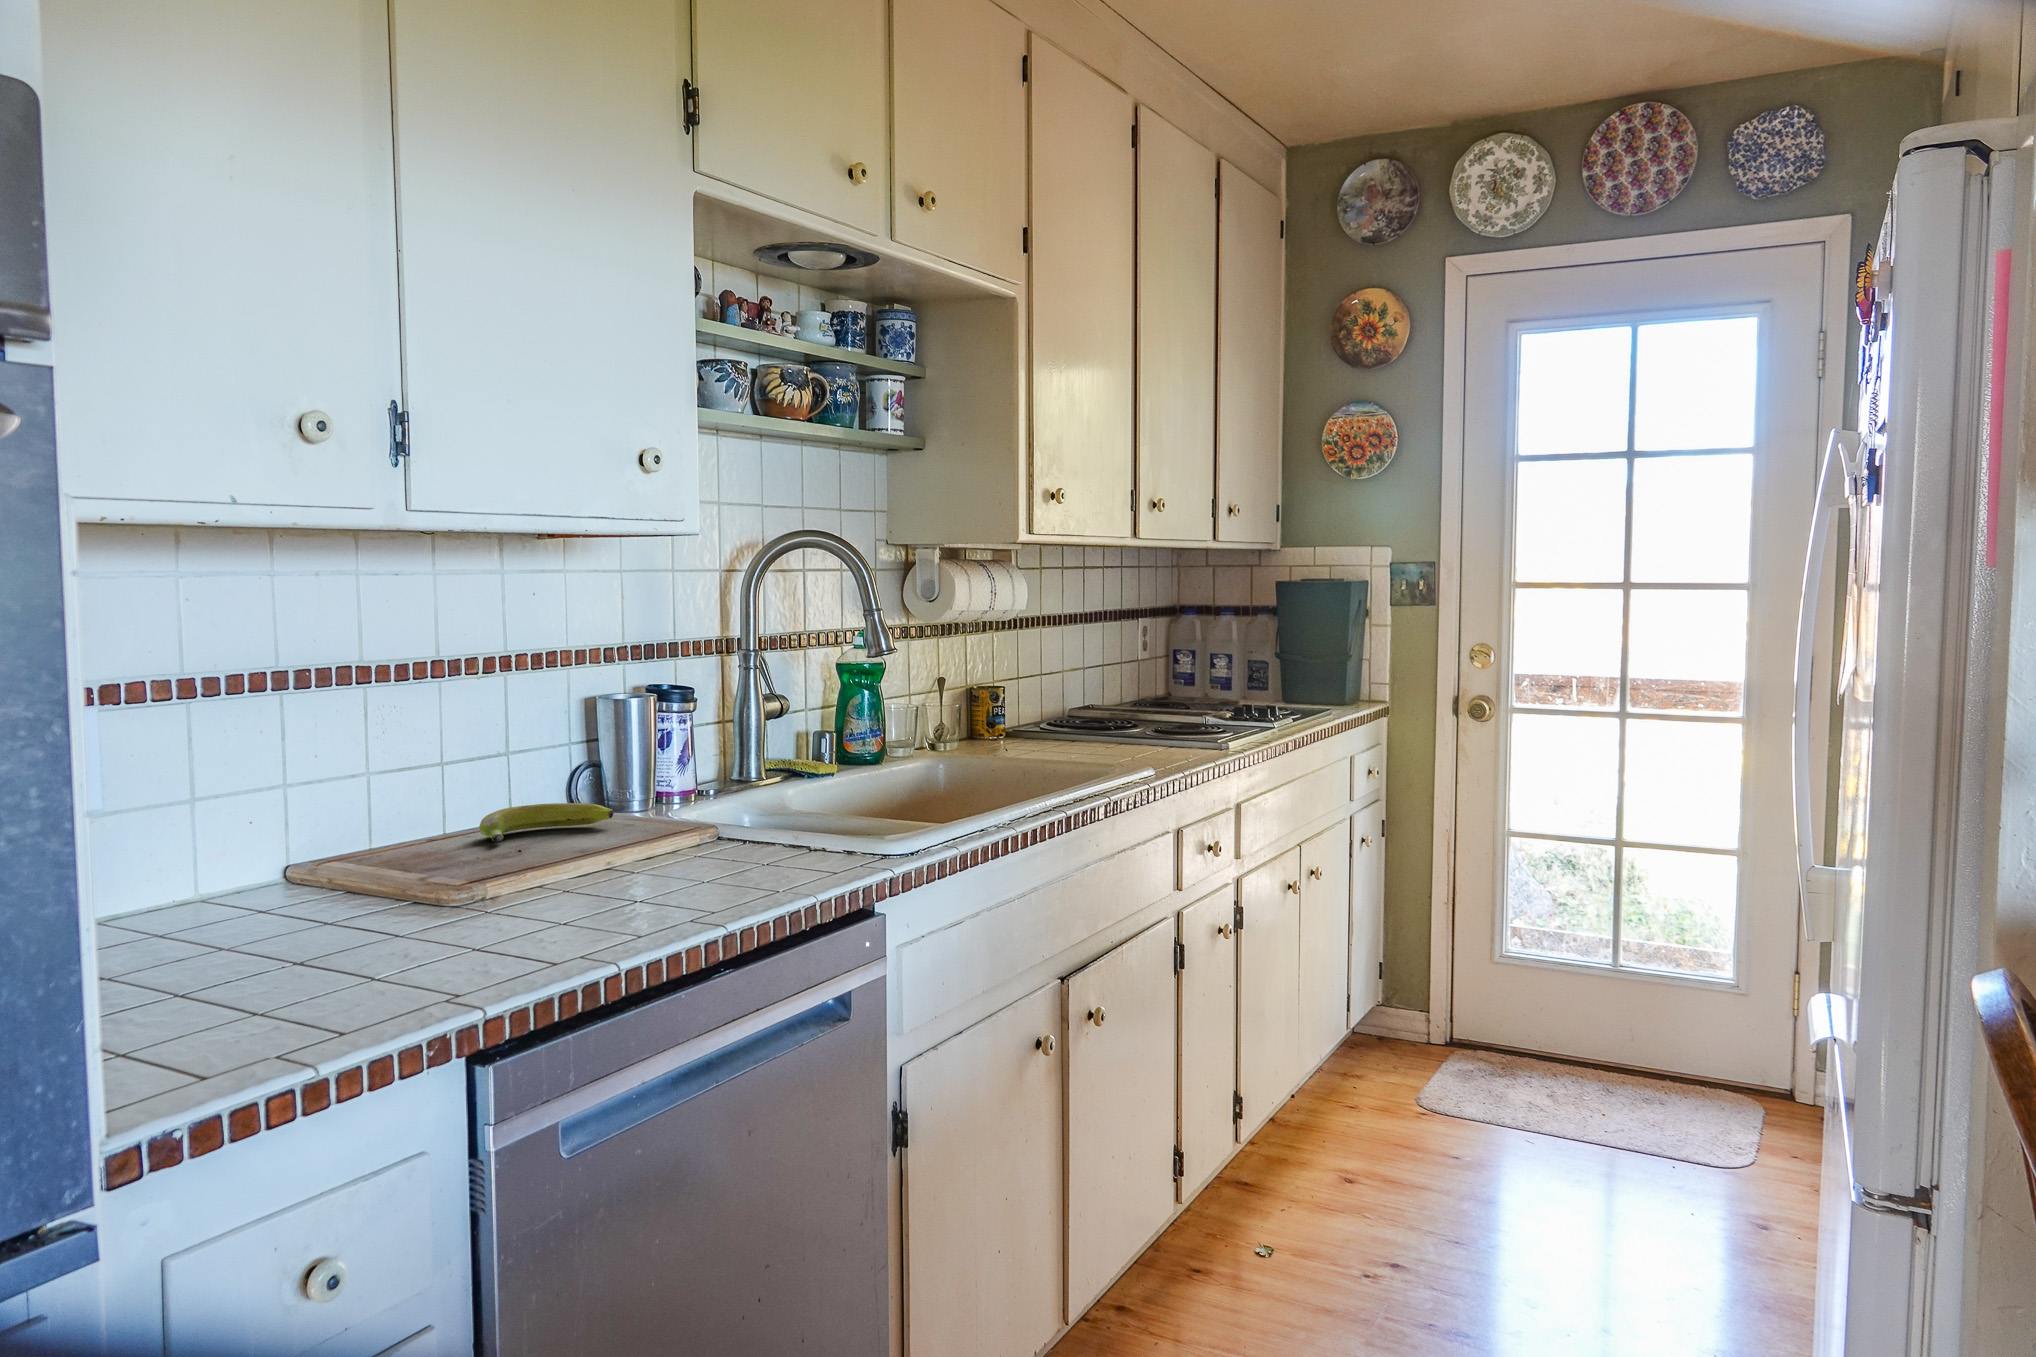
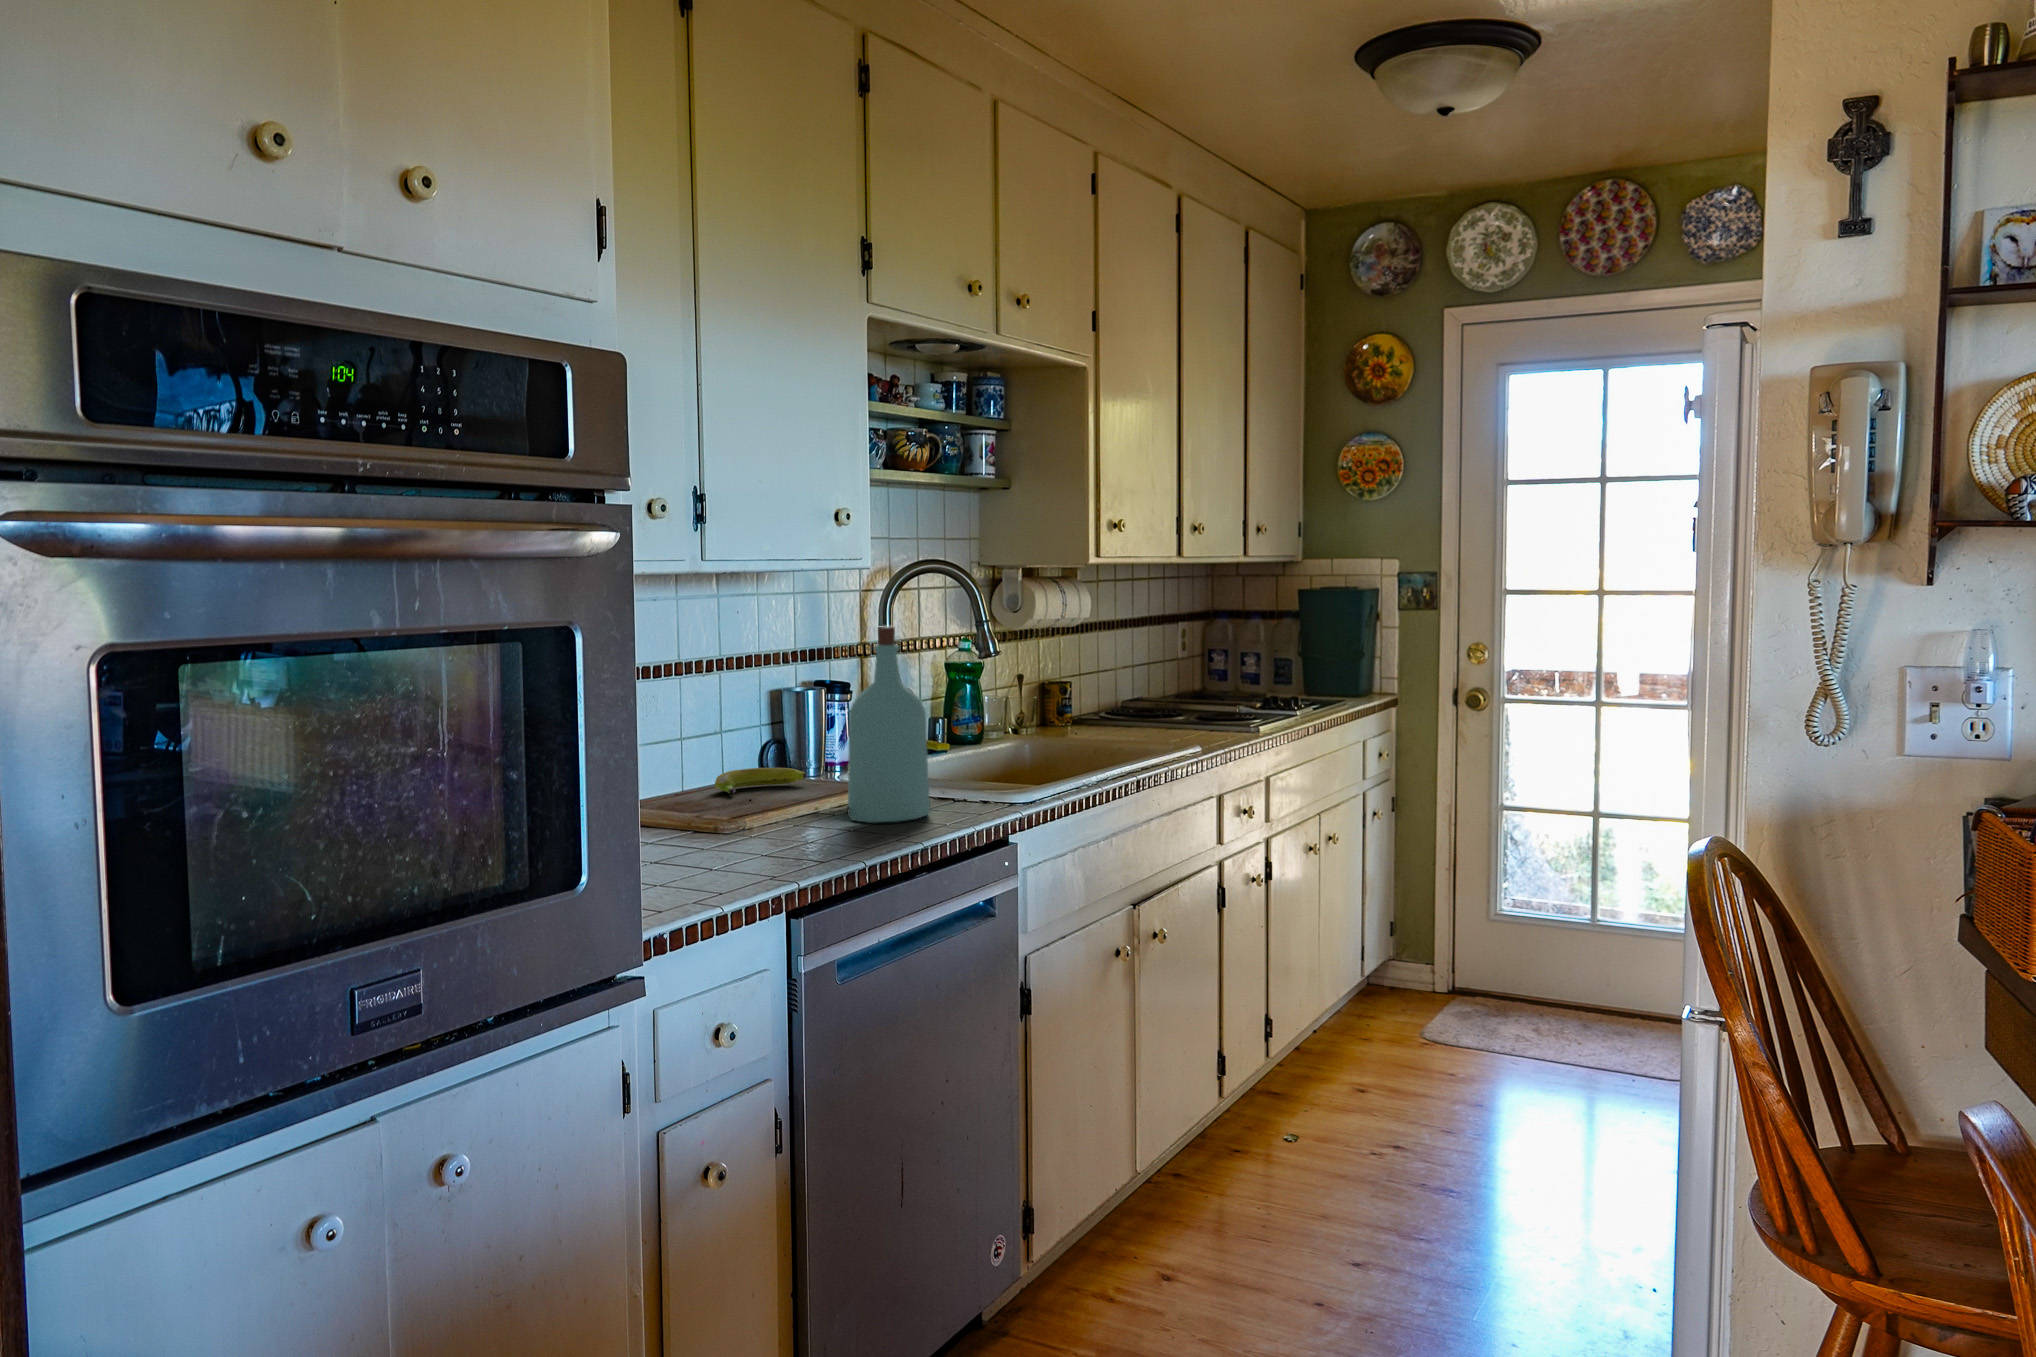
bottle: none [644,612,761,888] -> present [848,626,930,823]

